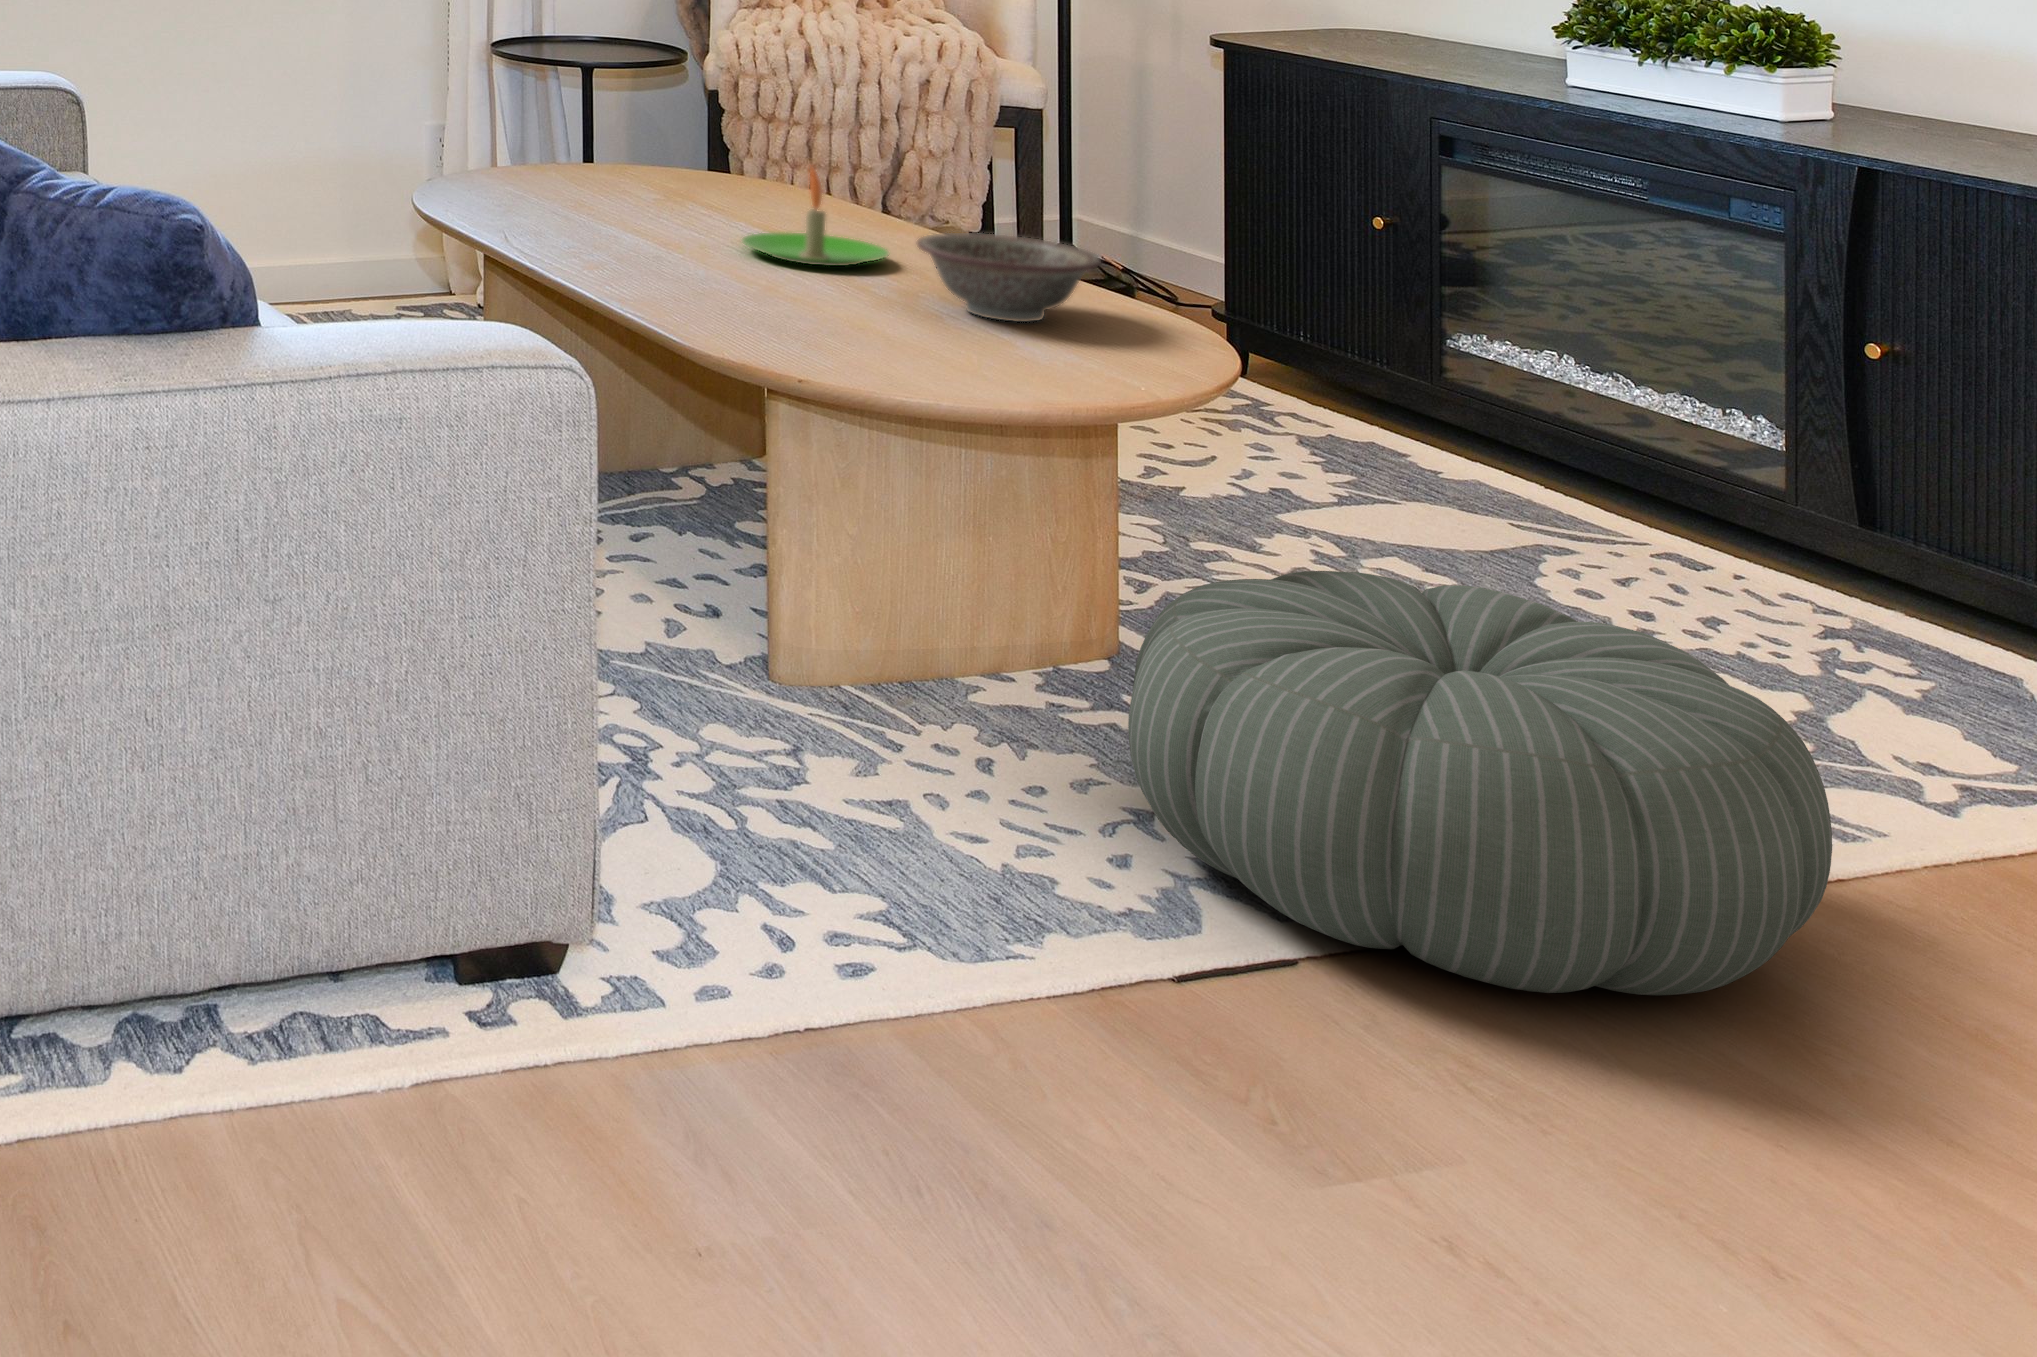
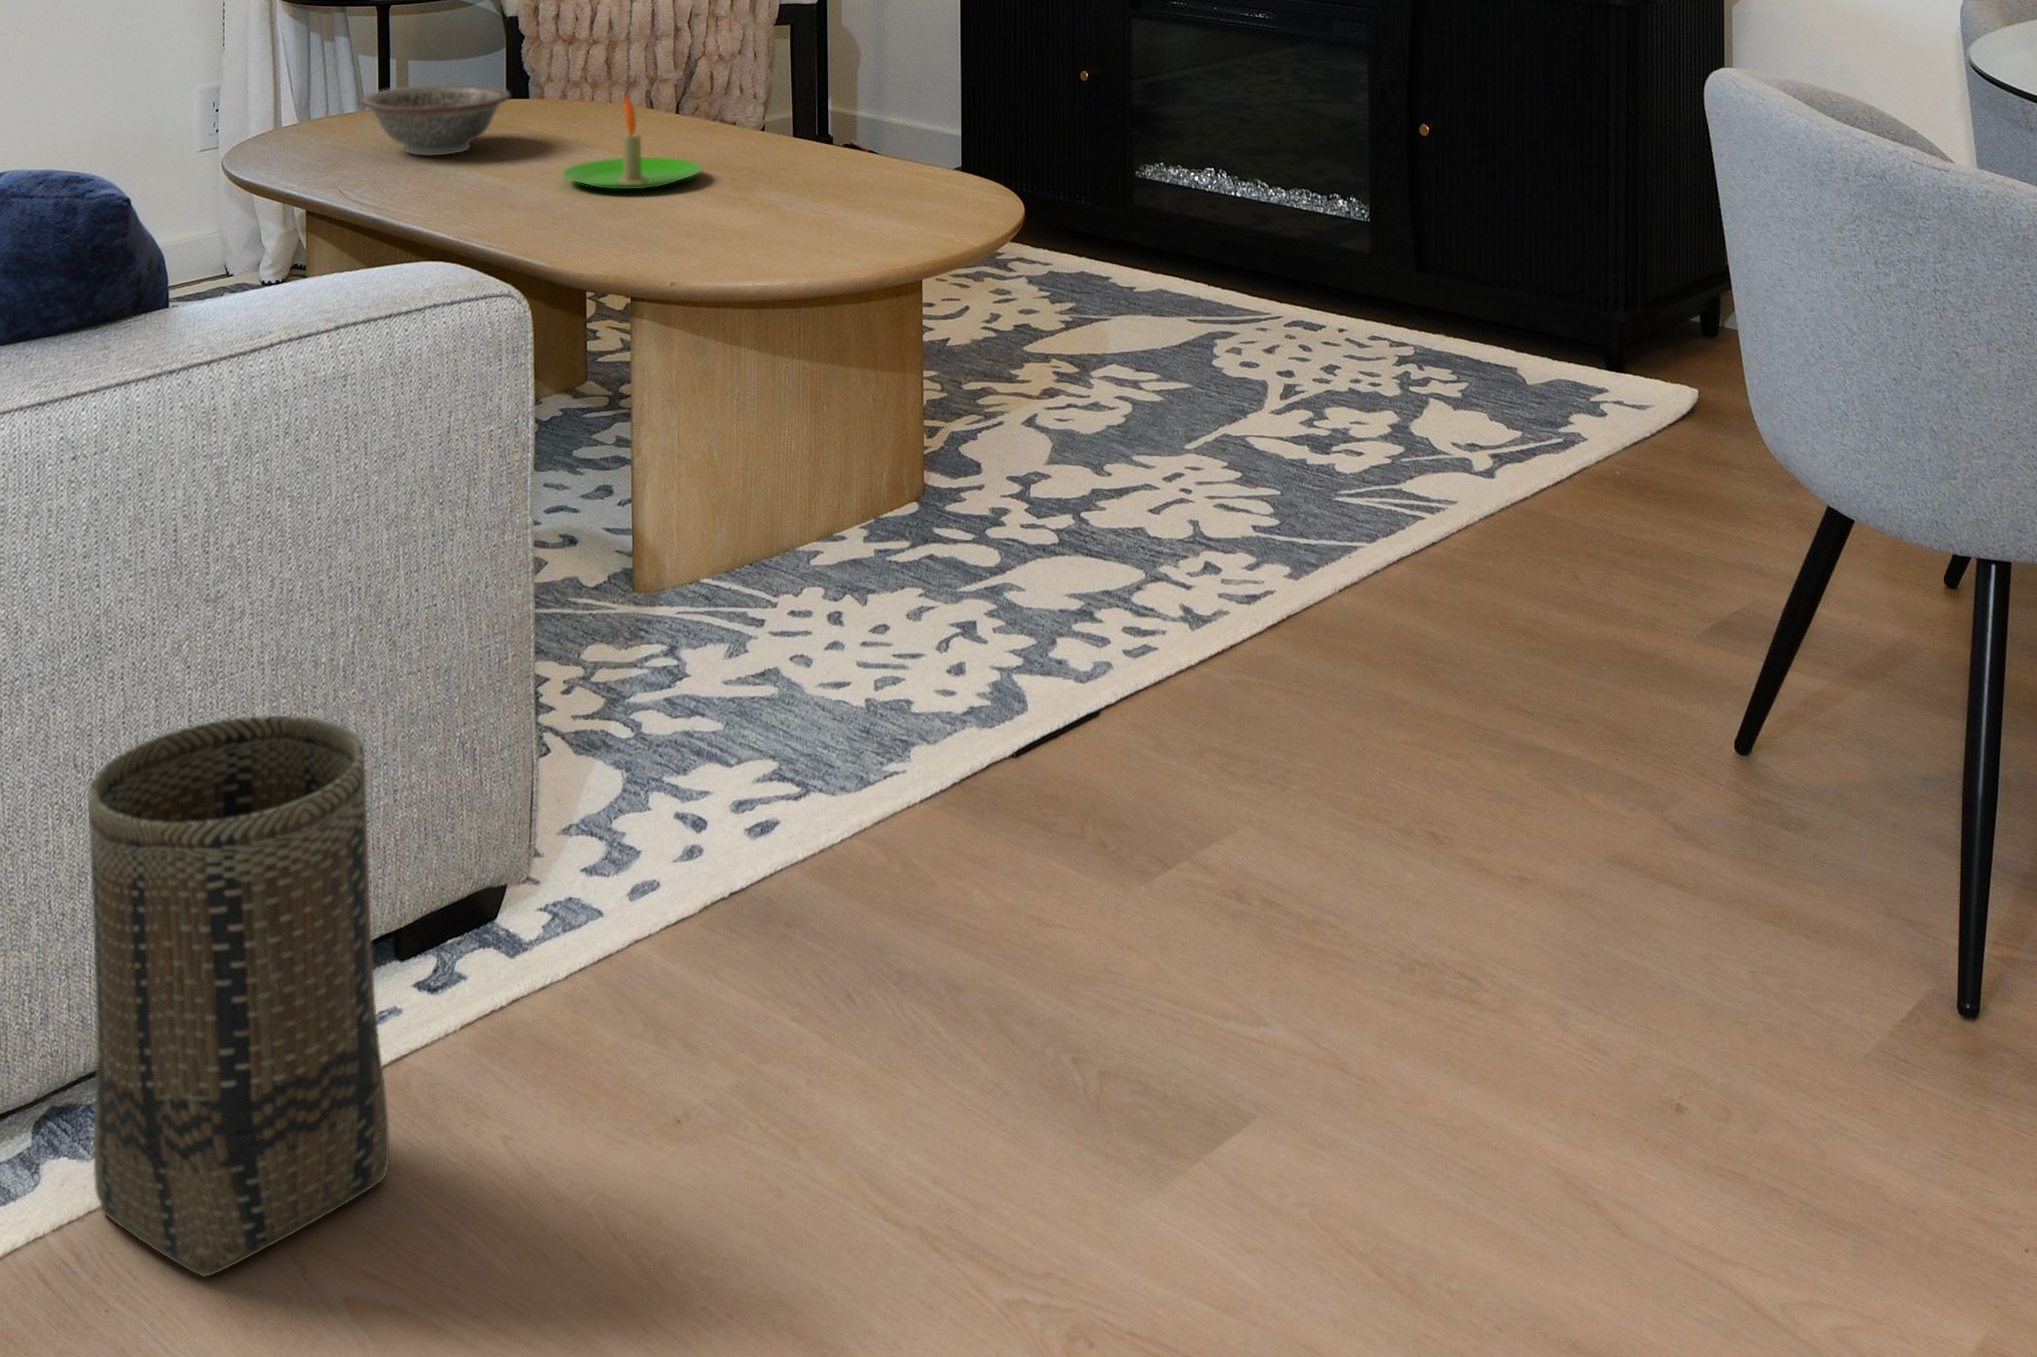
decorative bowl: present [917,233,1101,322] -> present [360,85,510,155]
pouf: present [1128,571,1832,995] -> none [949,381,1433,694]
basket: none [143,680,414,1234] -> present [88,716,389,1276]

